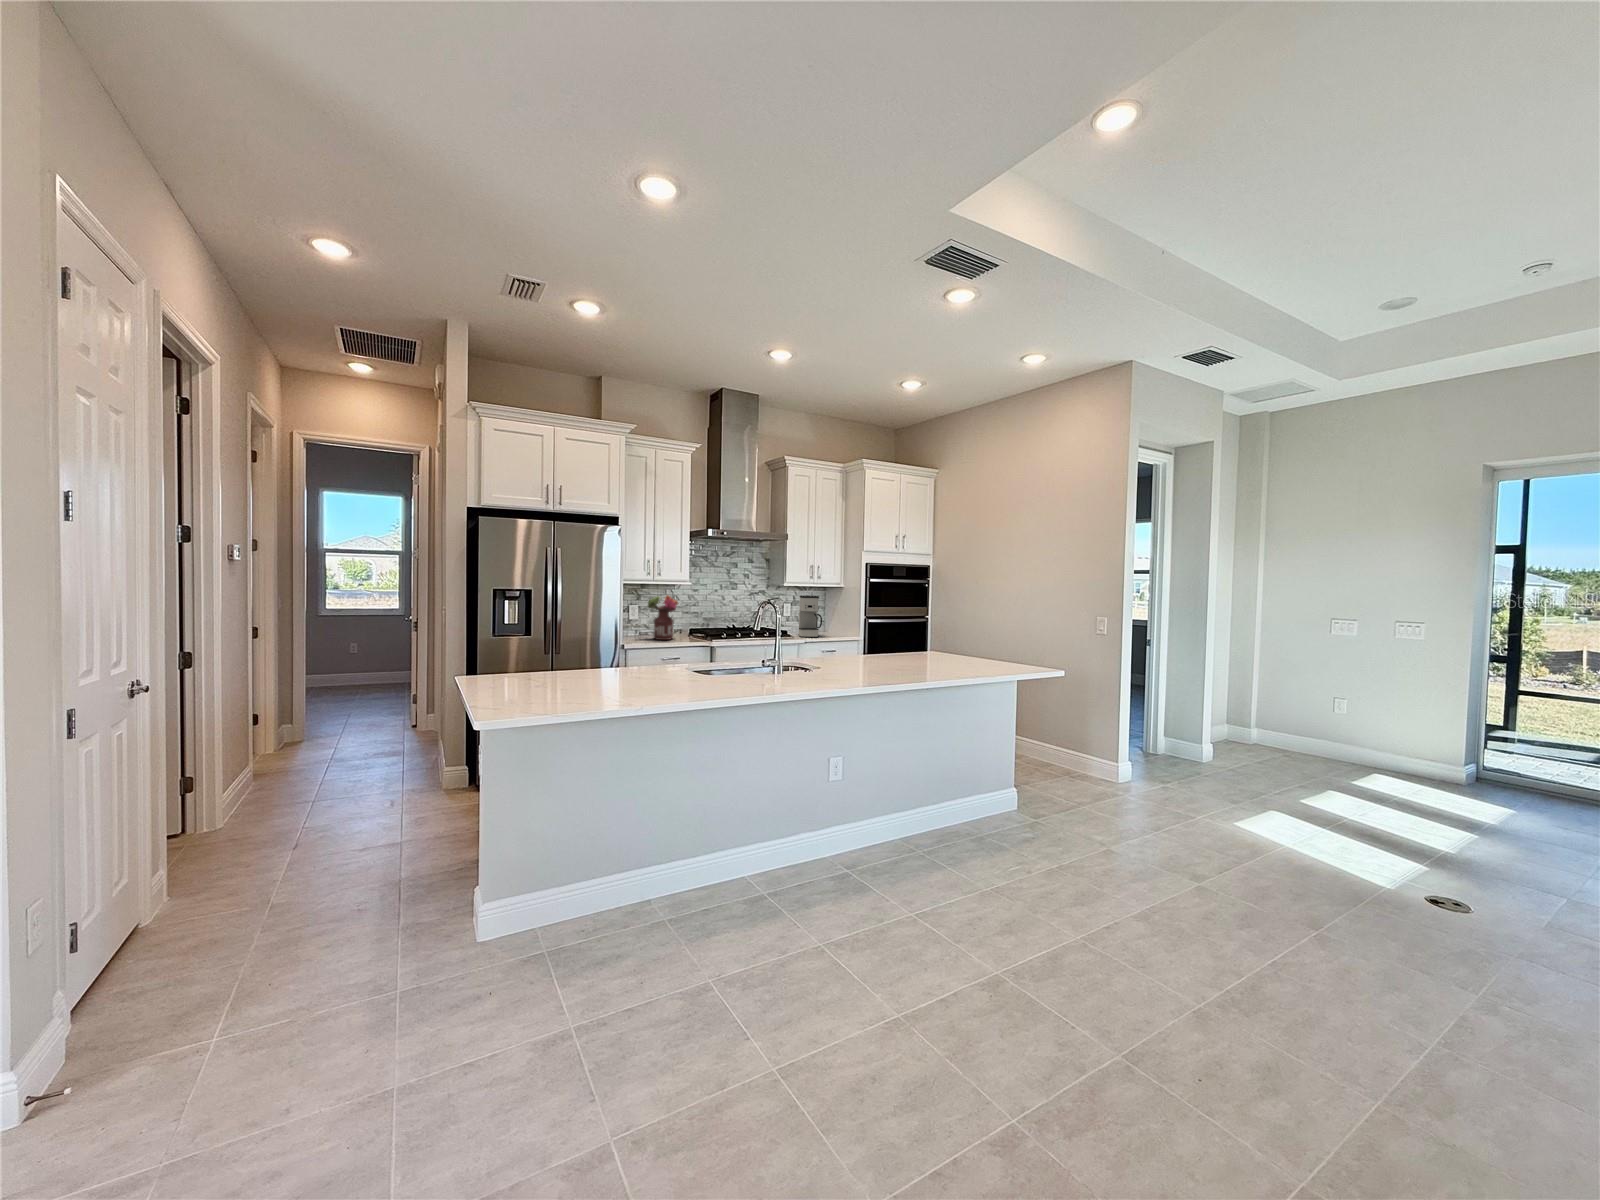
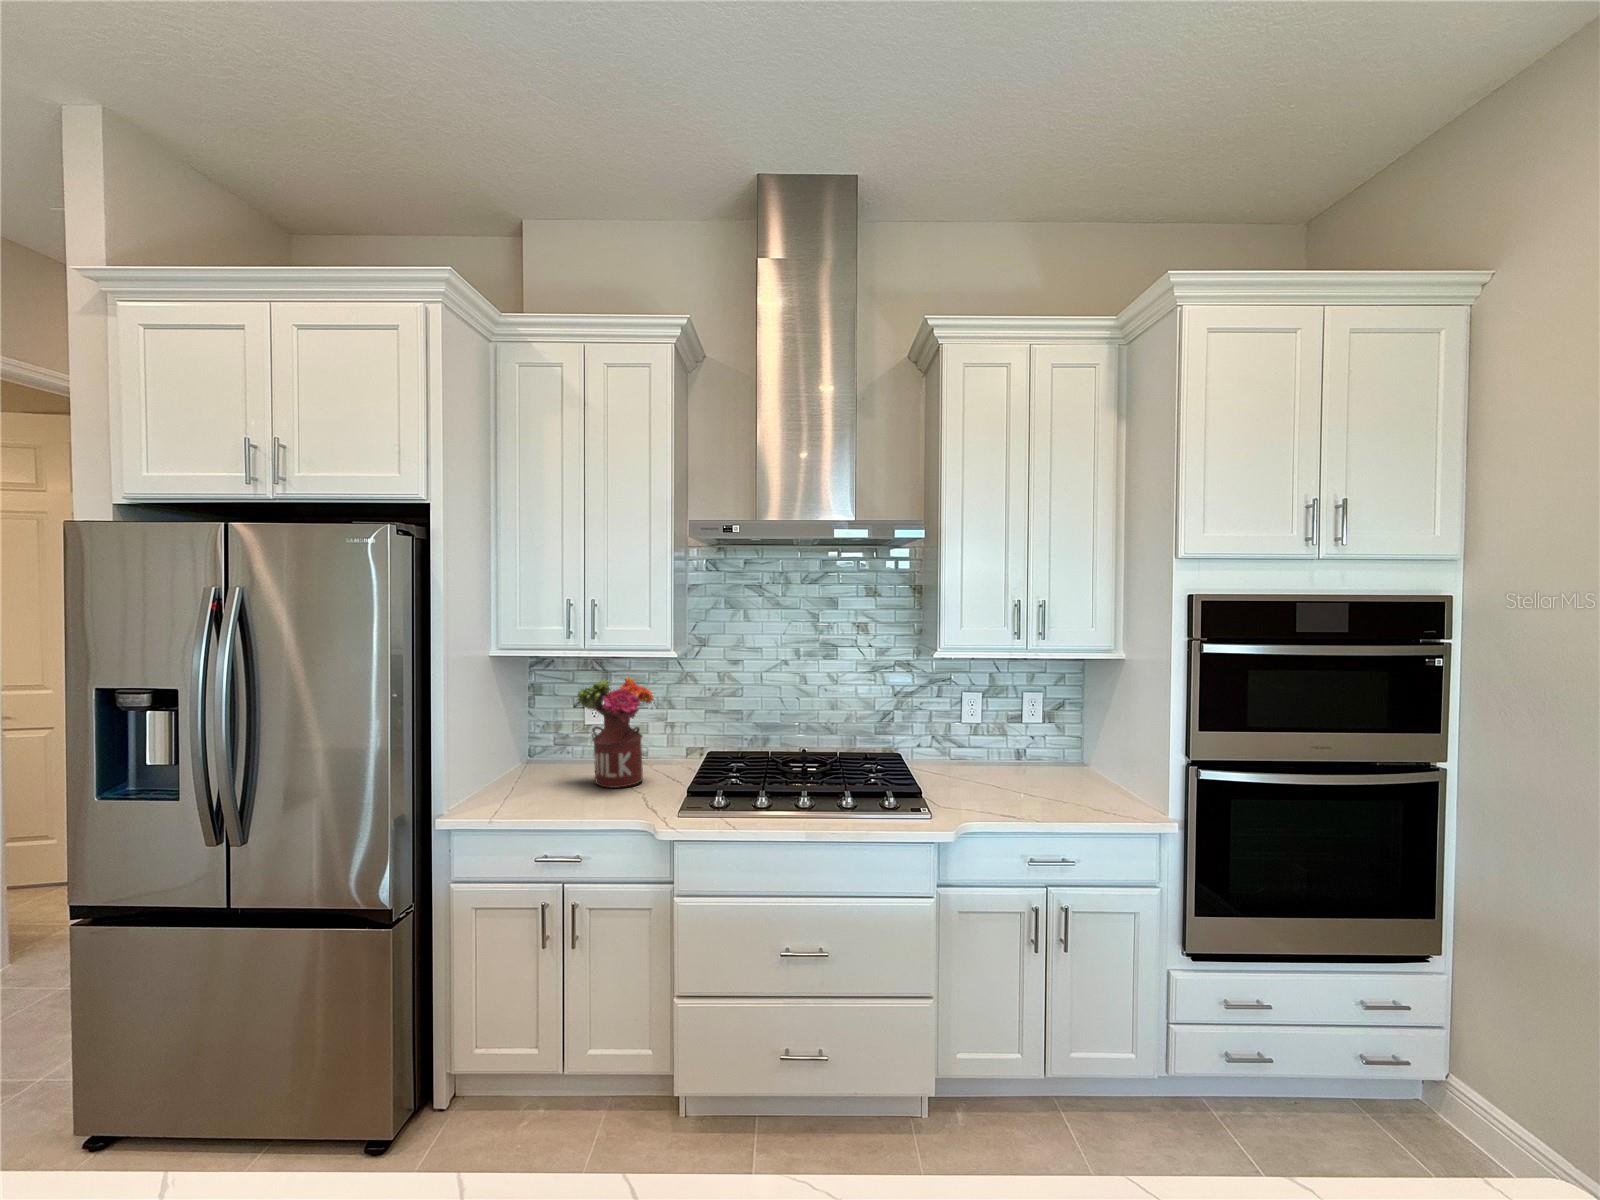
coffee maker: present [799,596,822,637] -> none [978,677,1045,796]

